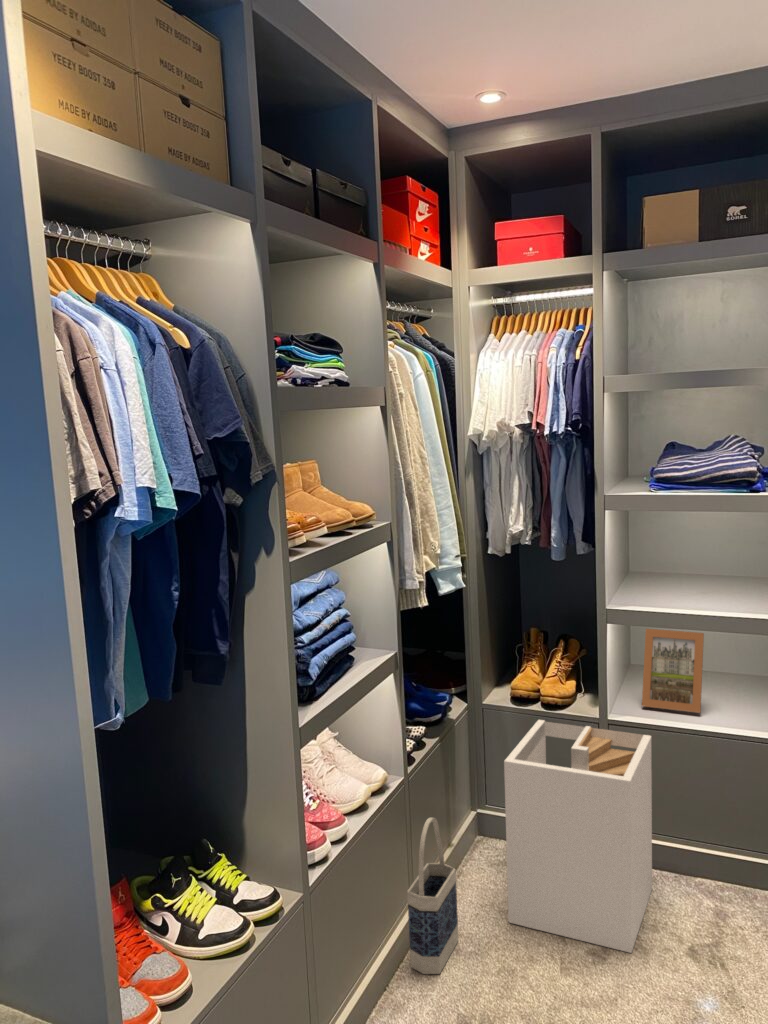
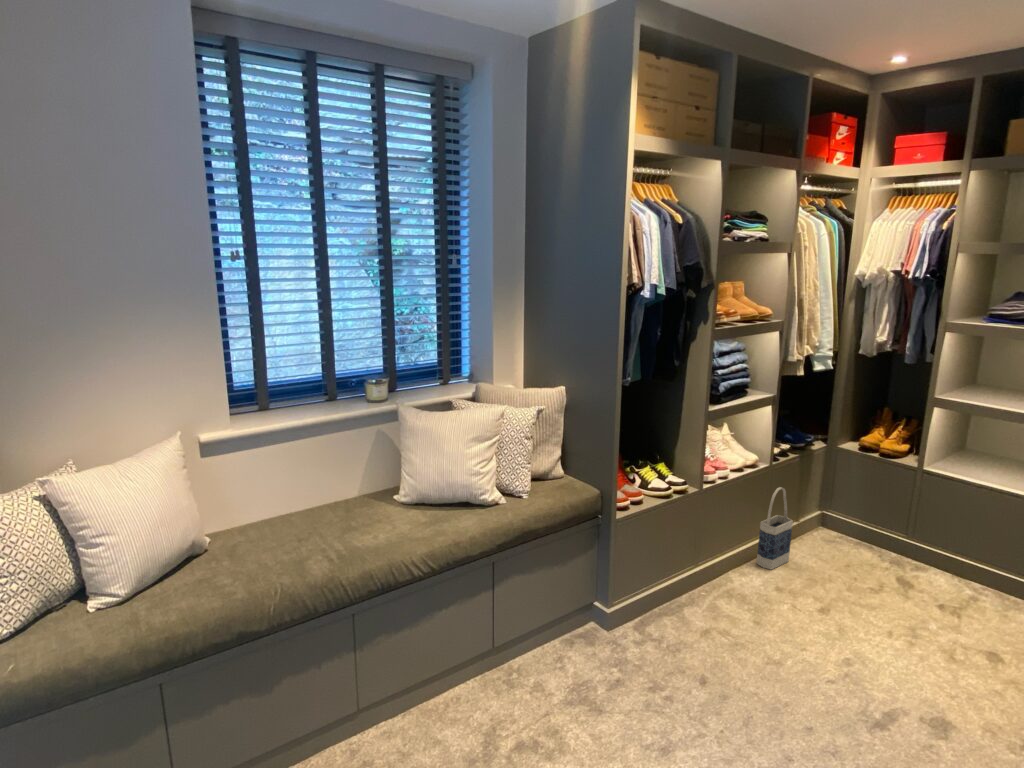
picture frame: present [642,629,704,713] -> none [950,416,1008,476]
laundry hamper: present [504,720,652,953] -> none [823,457,943,592]

